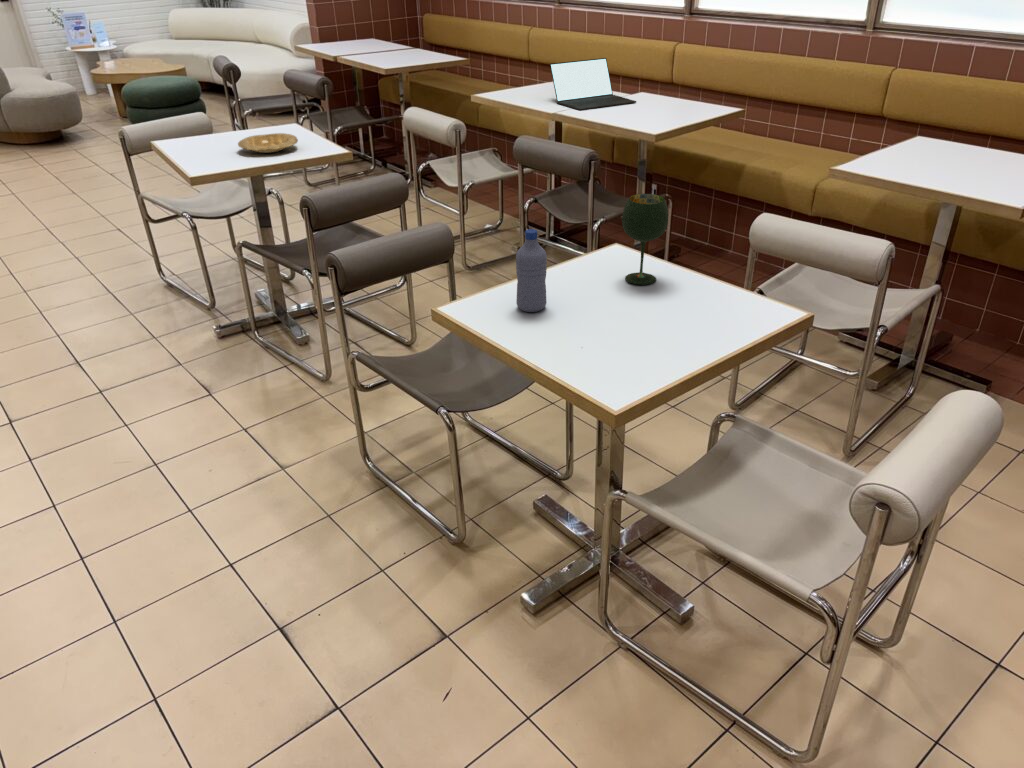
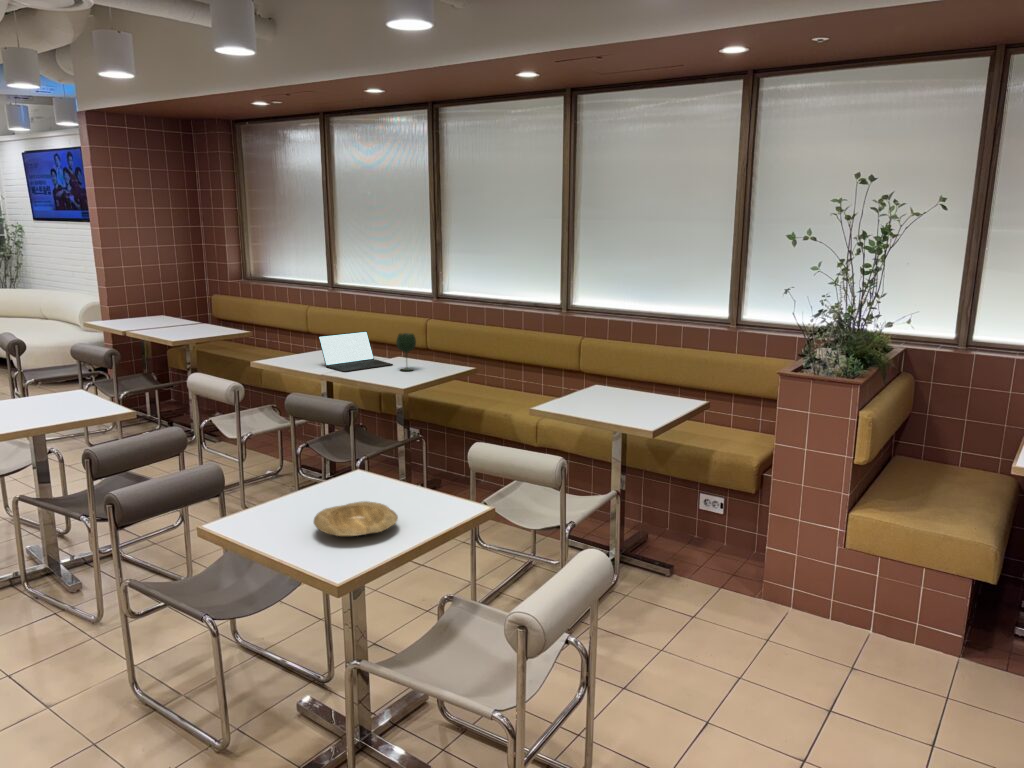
plate: present [238,133,298,153] -> present [314,501,398,536]
wine glass: present [622,194,668,285] -> present [396,333,416,371]
water bottle: present [516,229,547,312] -> none [268,460,295,525]

